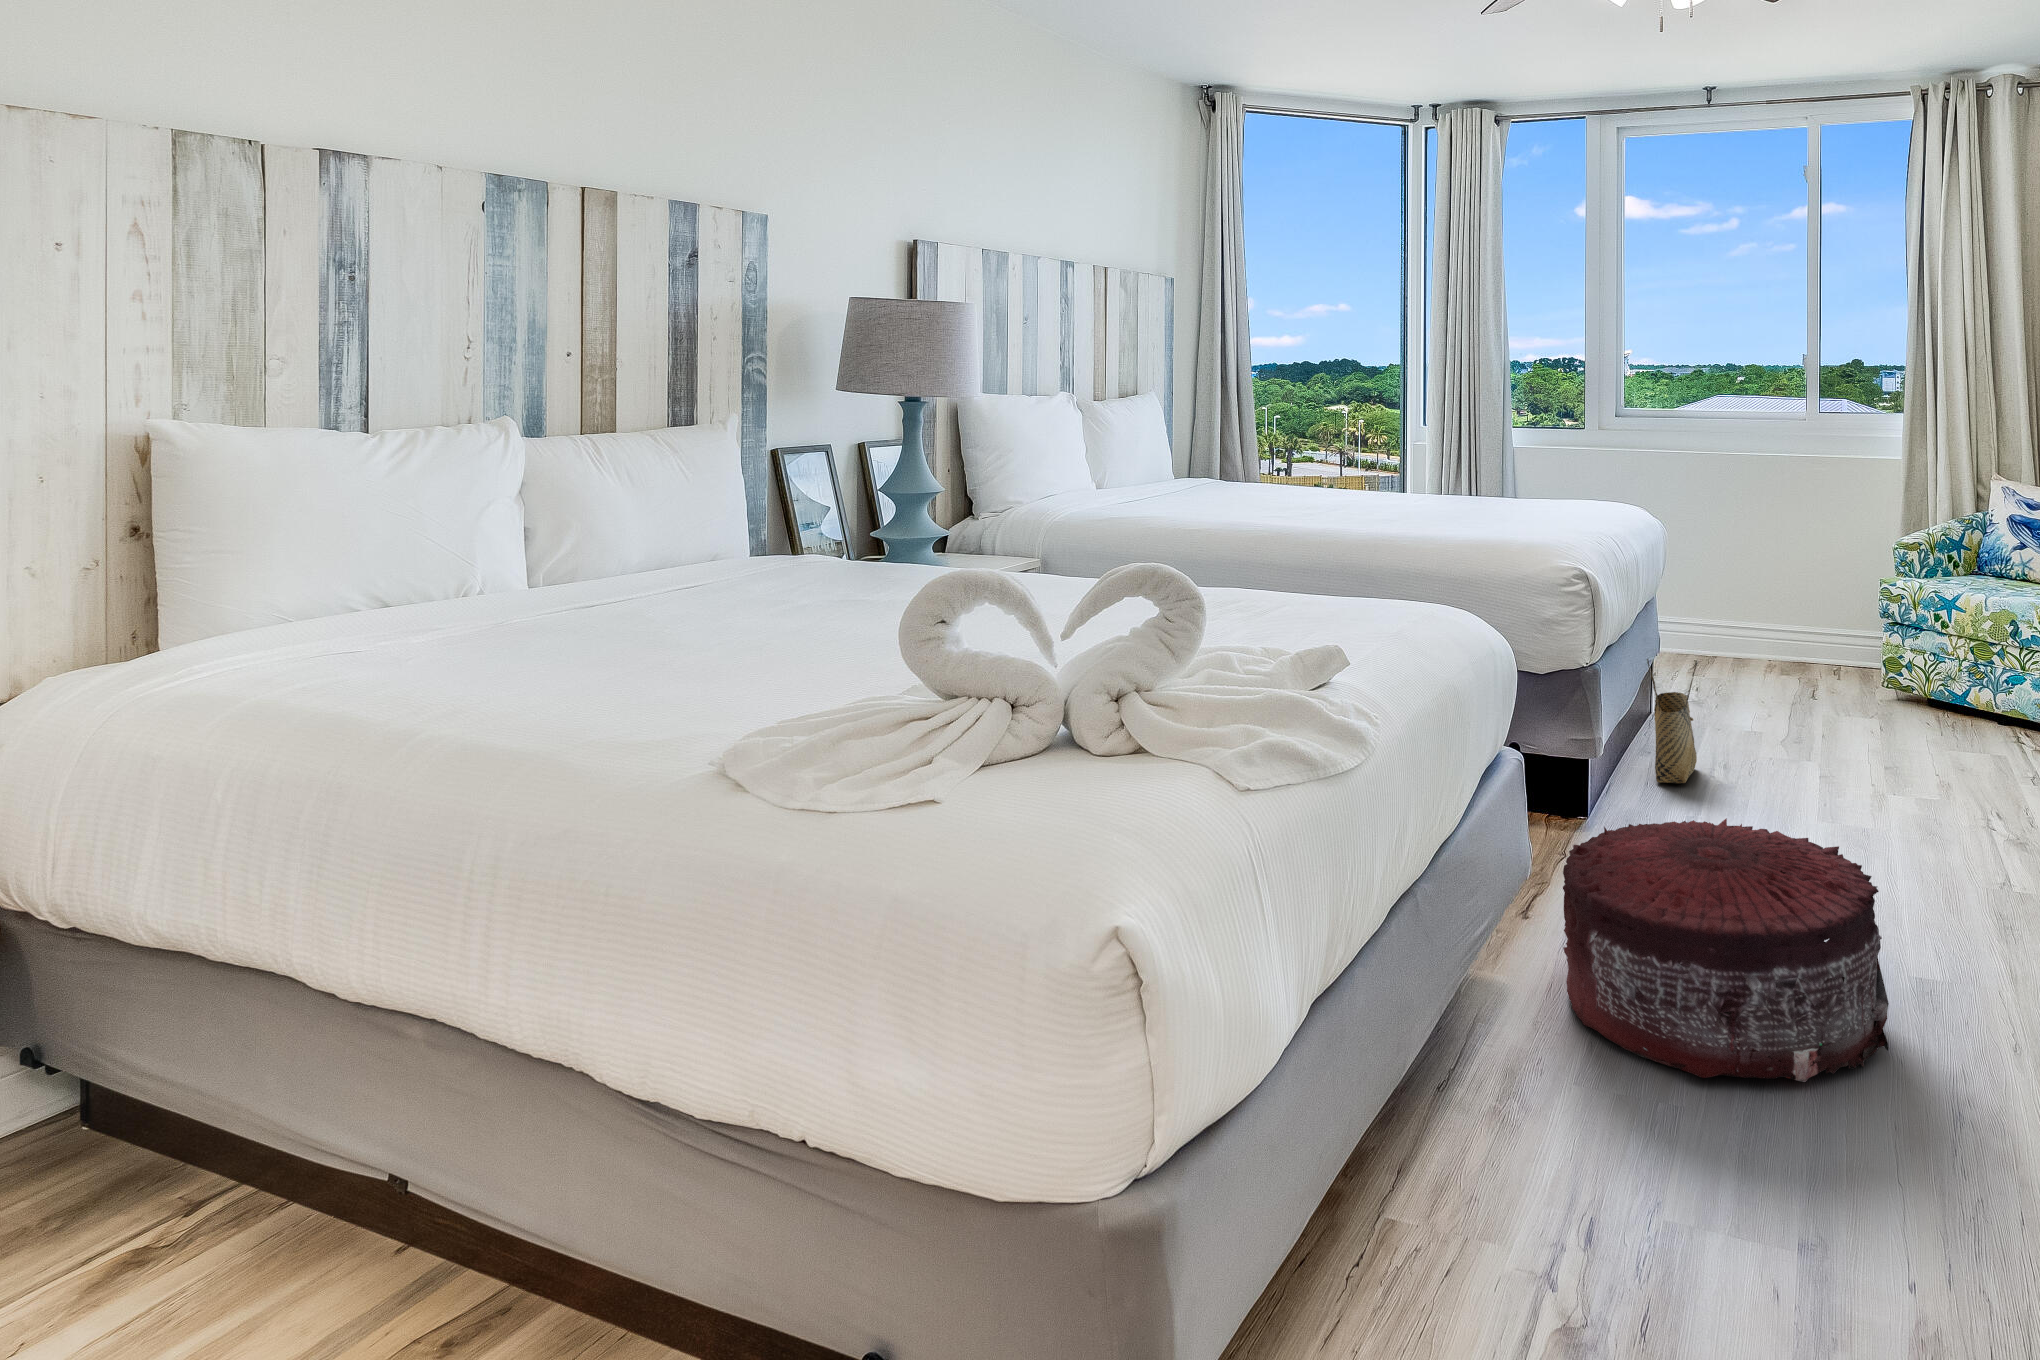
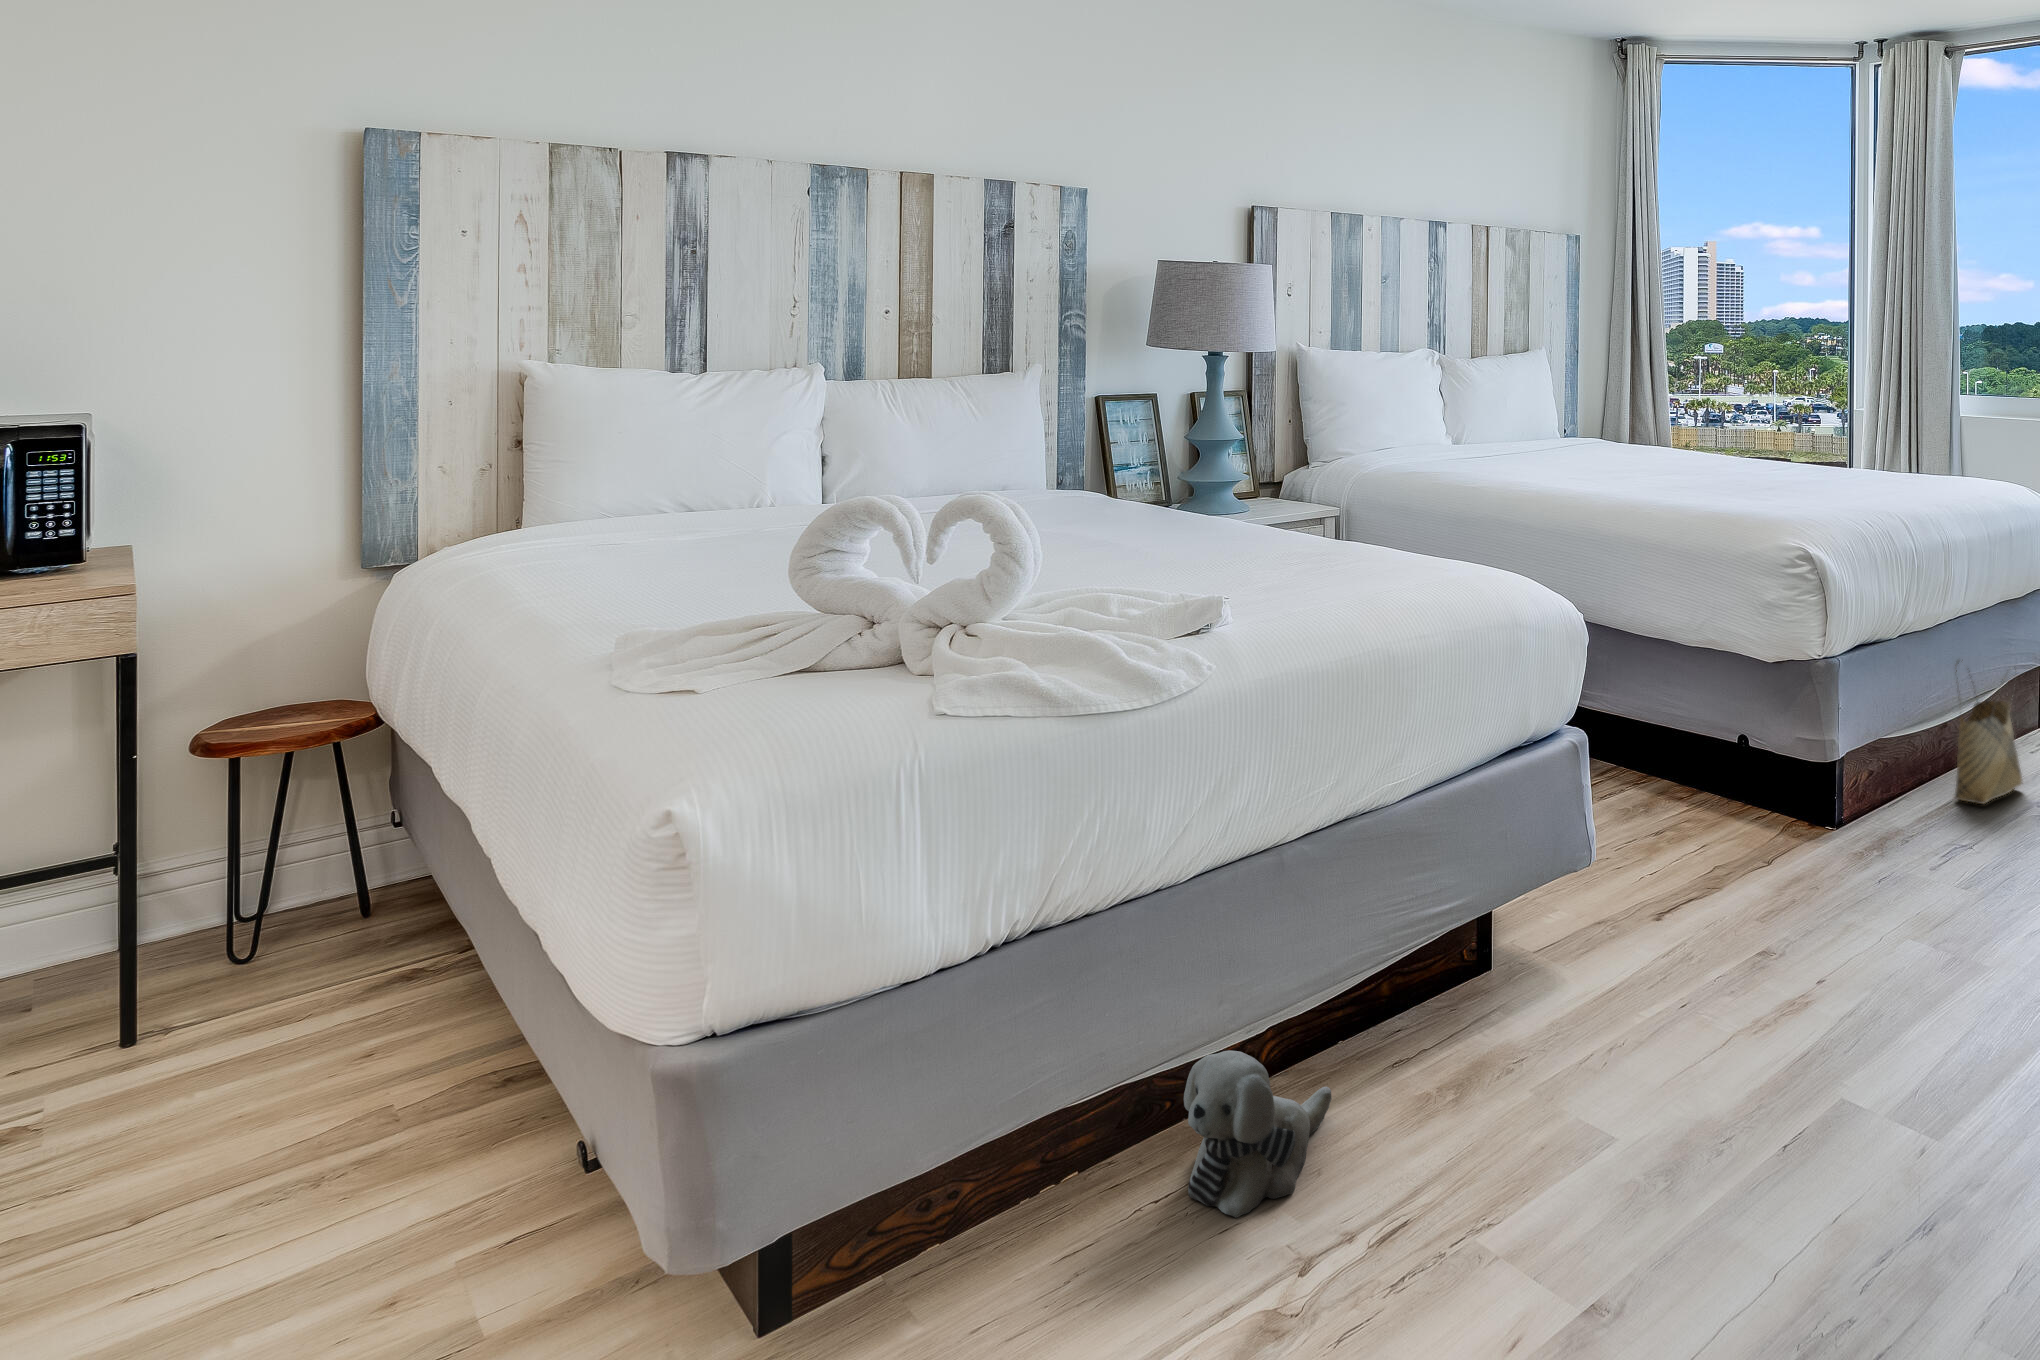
pouf: present [1563,818,1889,1082] -> none [1575,826,1925,1142]
plush toy: none [1380,1094,1509,1255] -> present [1184,1050,1332,1218]

